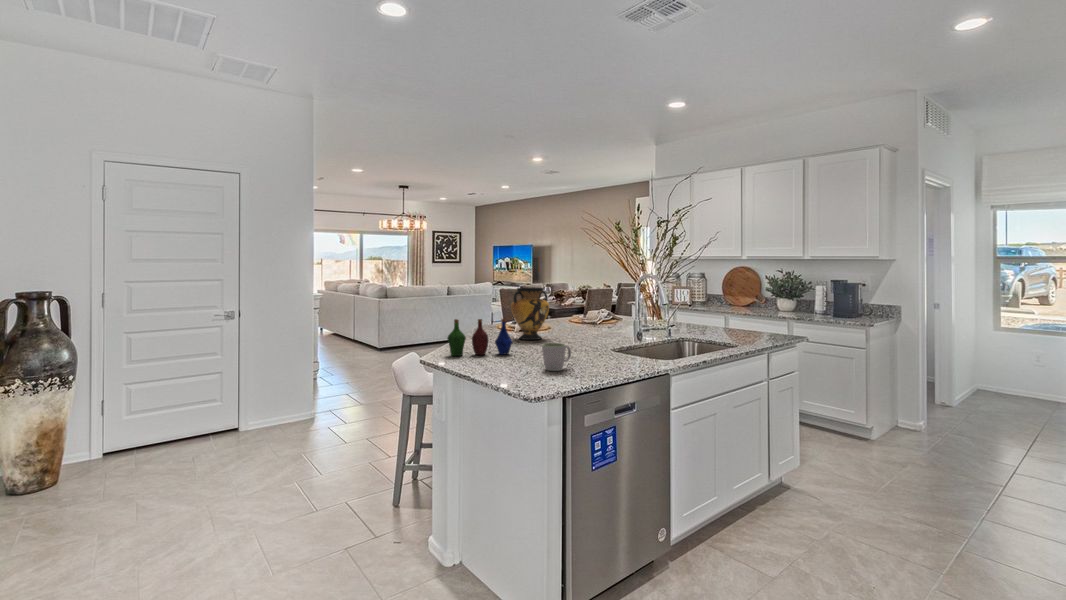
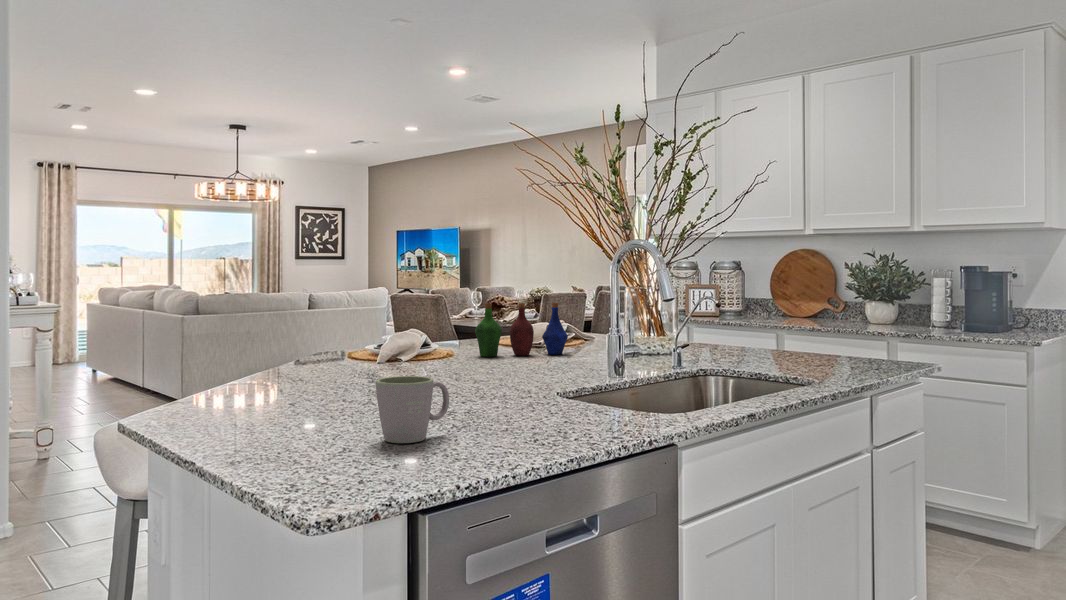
vase: present [511,288,549,340] -> none [354,267,434,375]
bottle: present [447,319,512,356] -> present [475,303,568,357]

